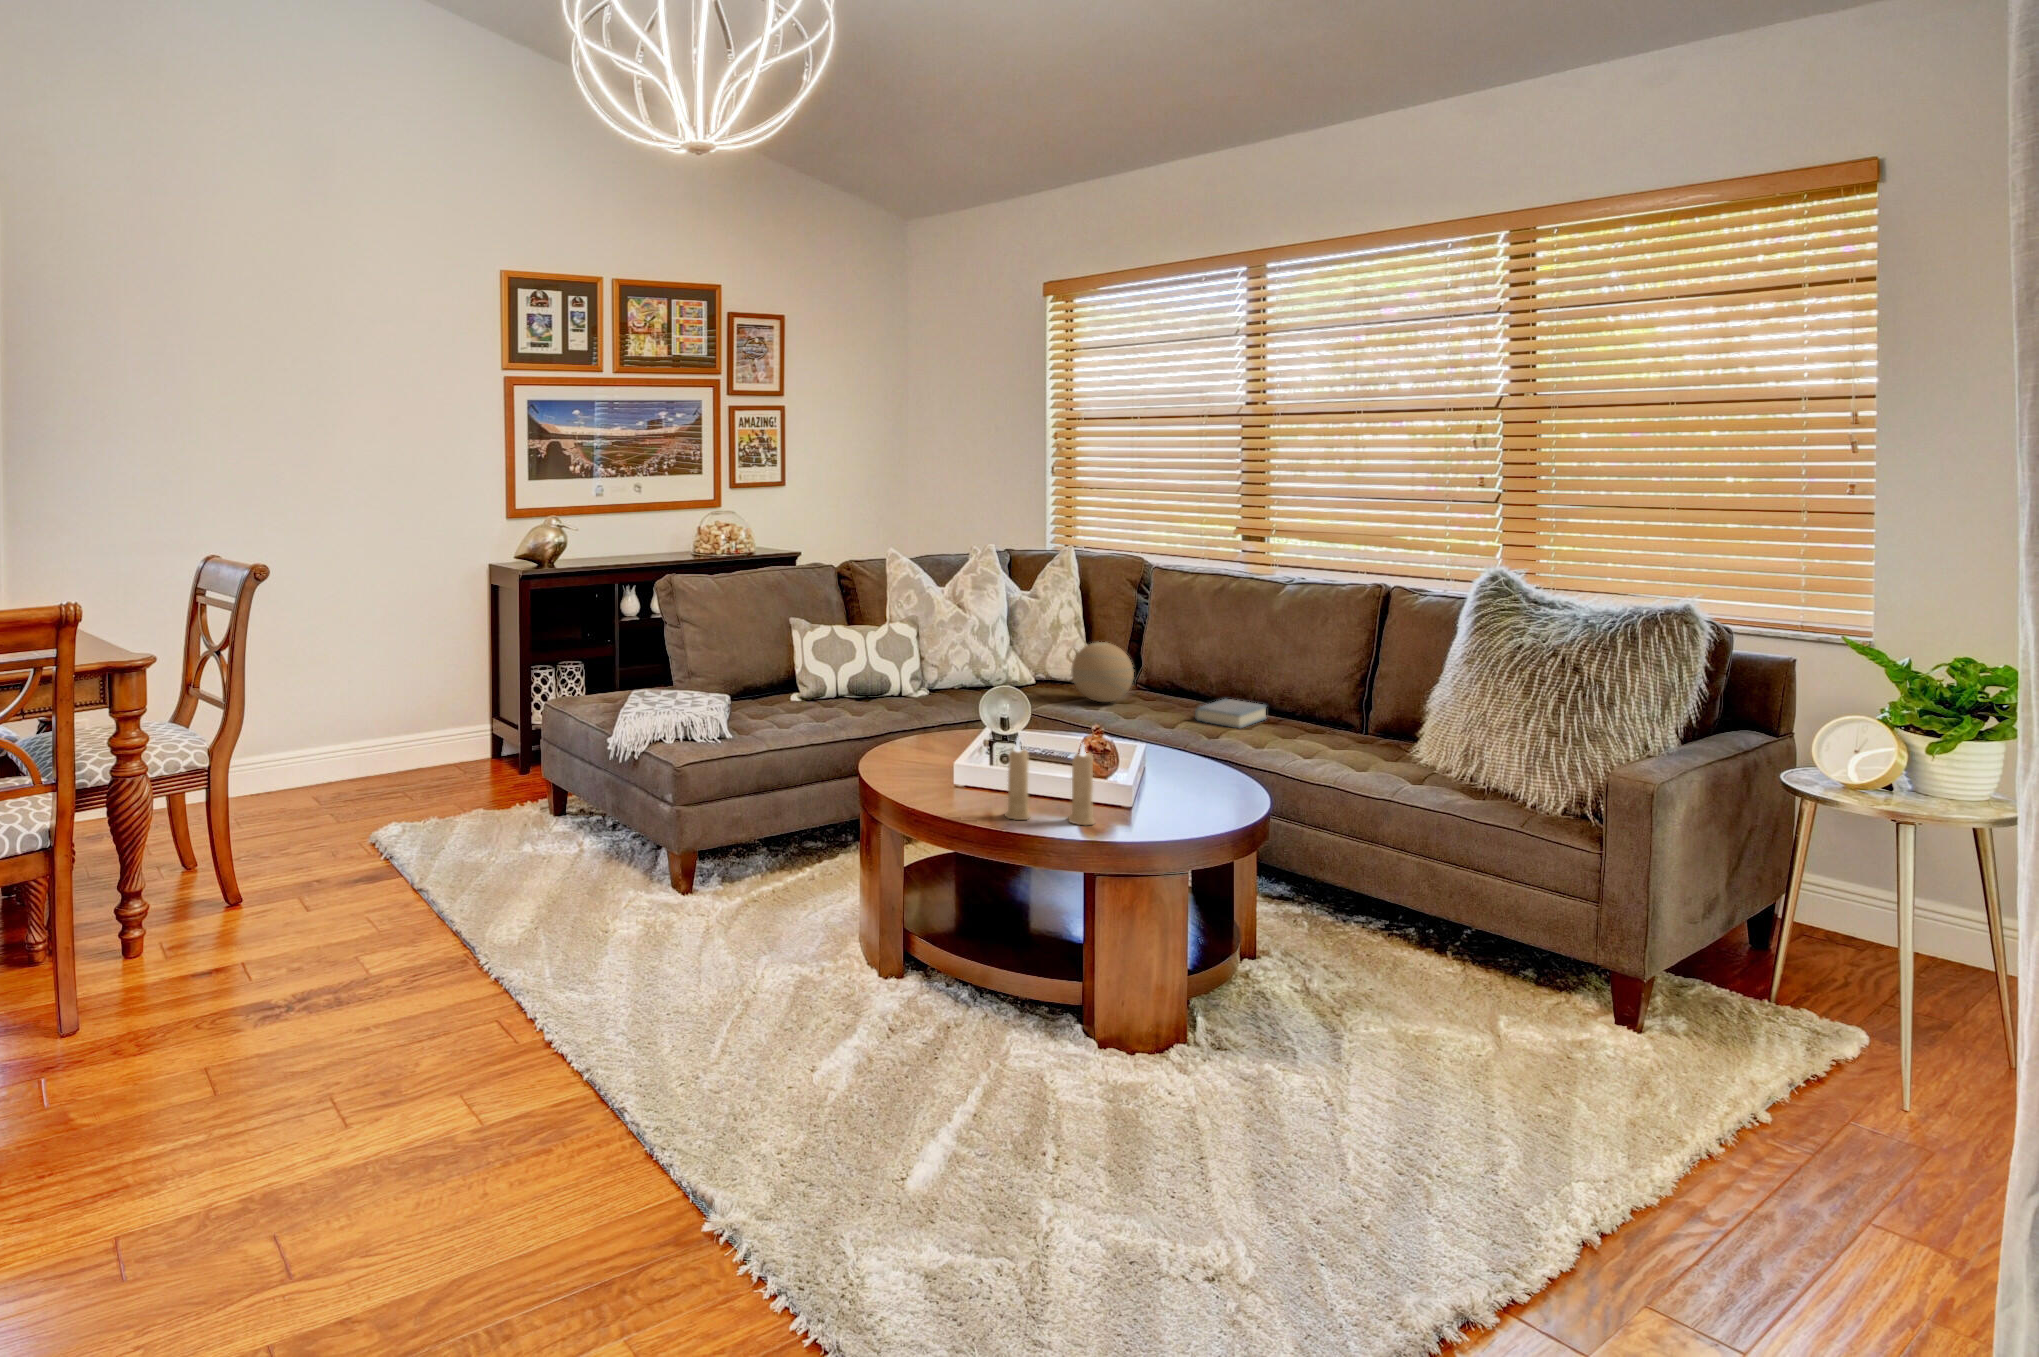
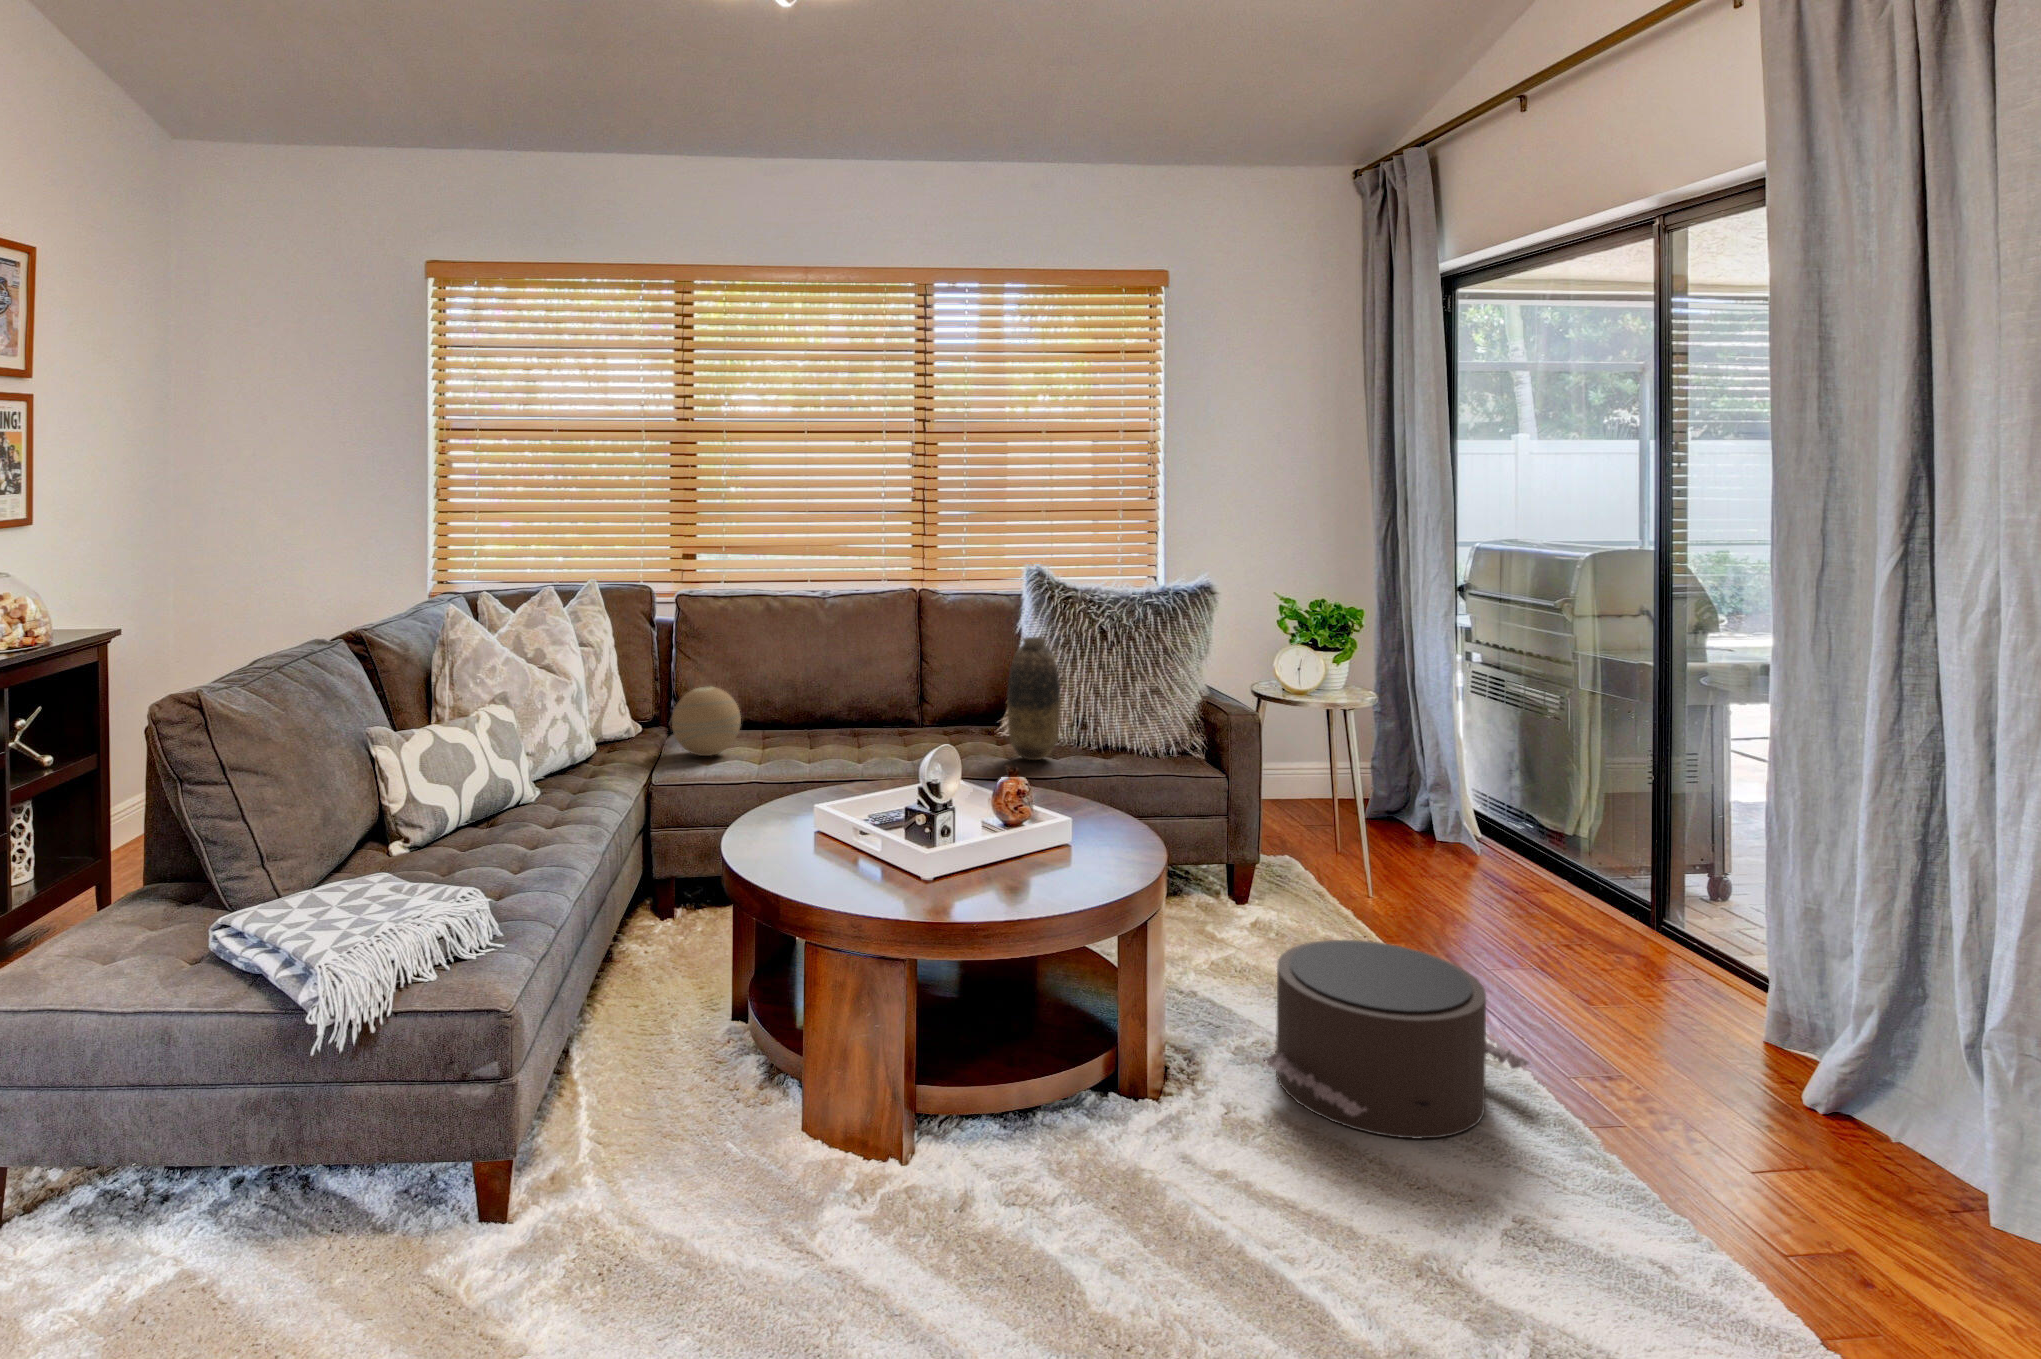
vase: none [1332,635,1396,769] -> present [1007,637,1060,760]
hardback book: present [1195,699,1266,728] -> none [813,723,871,753]
candle: present [1005,740,1095,825] -> none [1037,782,1108,895]
pouf: none [1183,981,1514,1225] -> present [1263,940,1529,1138]

